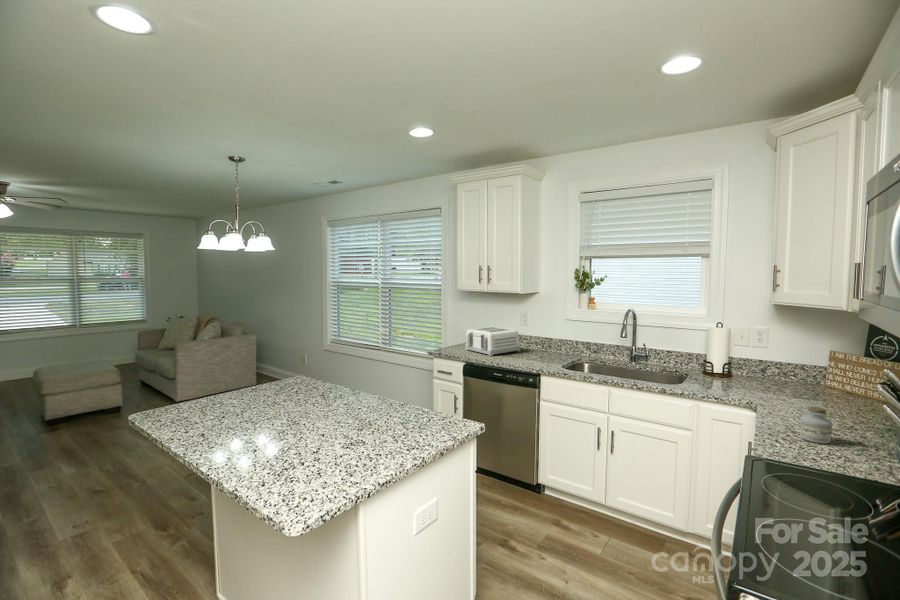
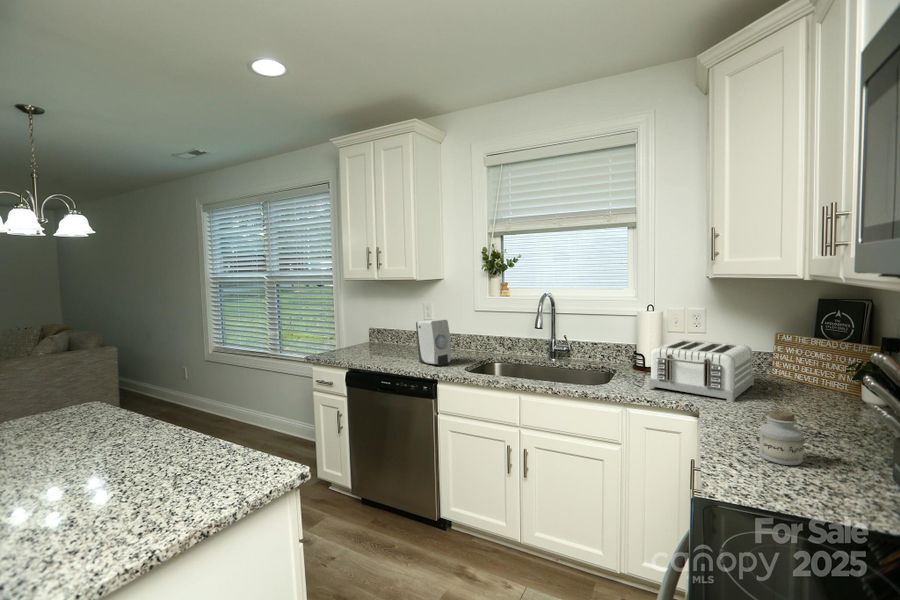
toaster: present [465,326,520,356] -> present [649,339,754,402]
soap dispenser: none [520,327,549,364] -> present [416,320,451,366]

